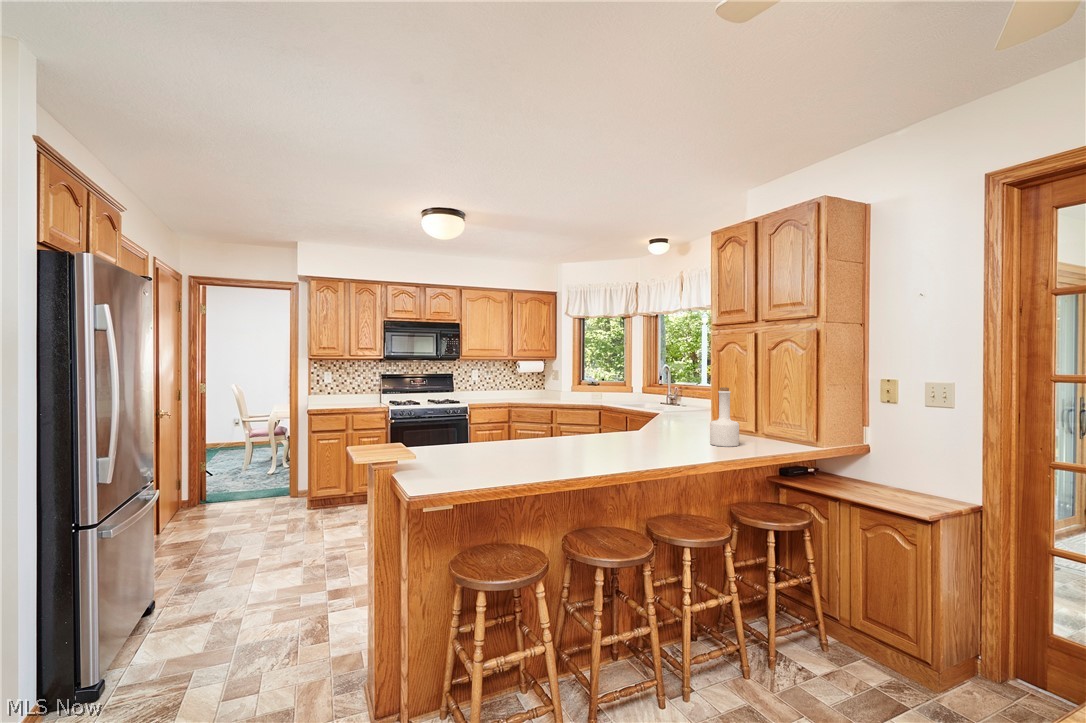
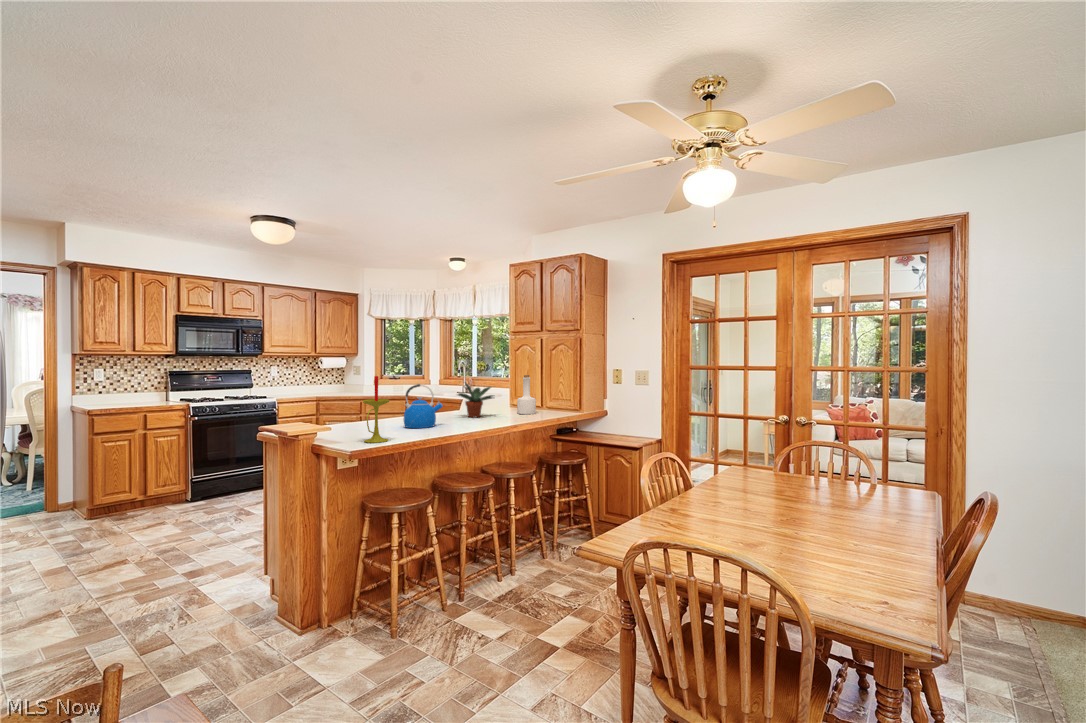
candle: none [435,388,475,486] -> present [363,376,389,443]
potted plant: none [617,395,676,447] -> present [458,383,493,417]
kettle: none [528,399,583,462] -> present [404,384,443,428]

